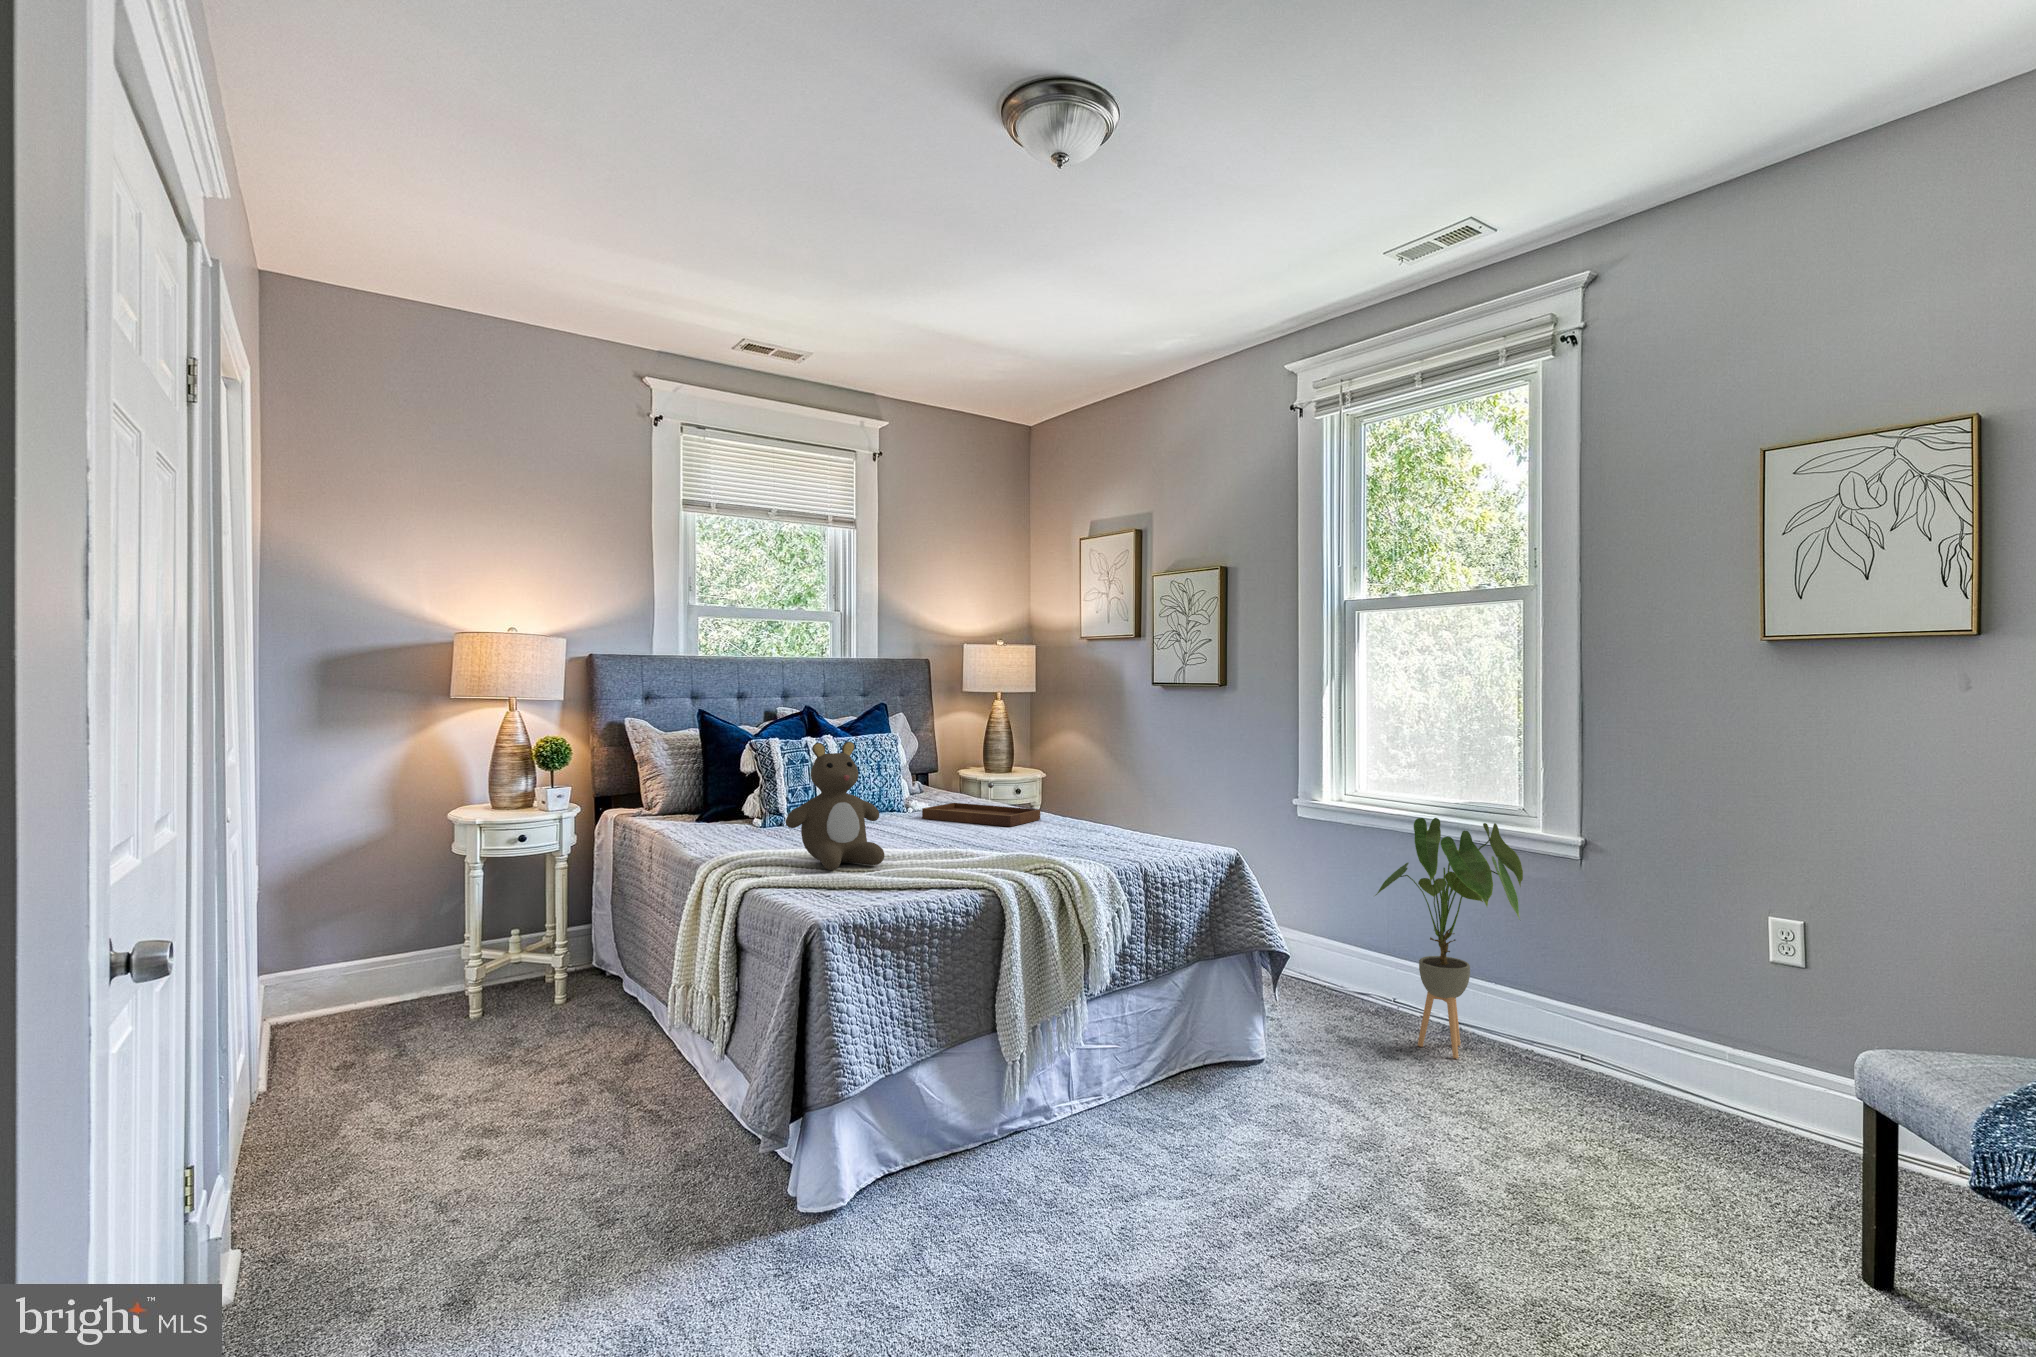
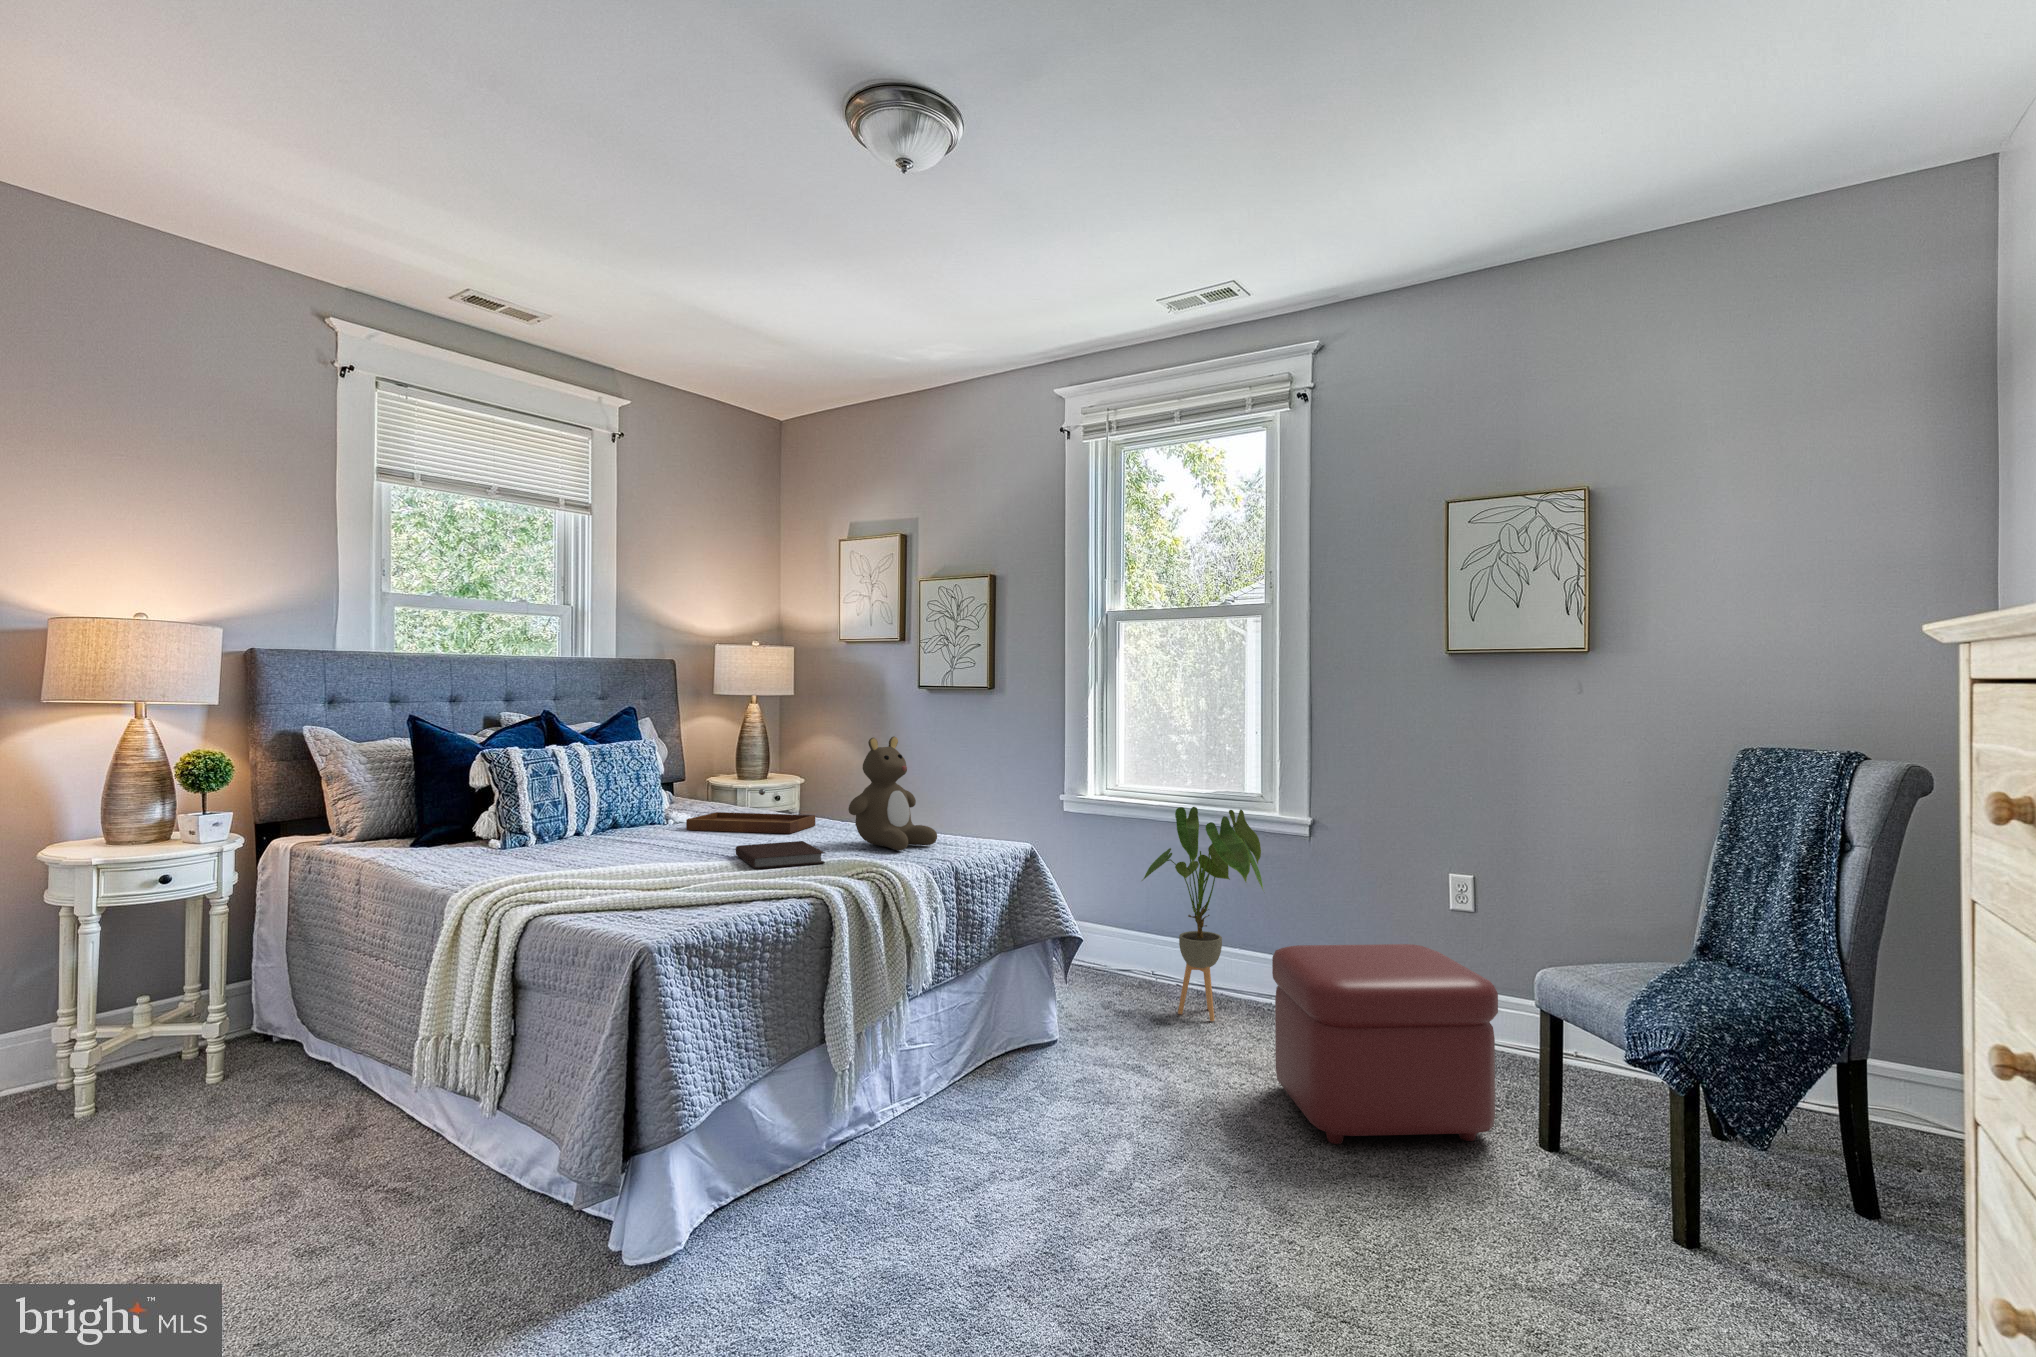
teddy bear: present [786,742,884,870] -> present [848,736,937,850]
notebook: none [945,835,1019,859] -> present [736,841,825,869]
ottoman: none [1497,983,1779,1243] -> present [1272,944,1498,1144]

